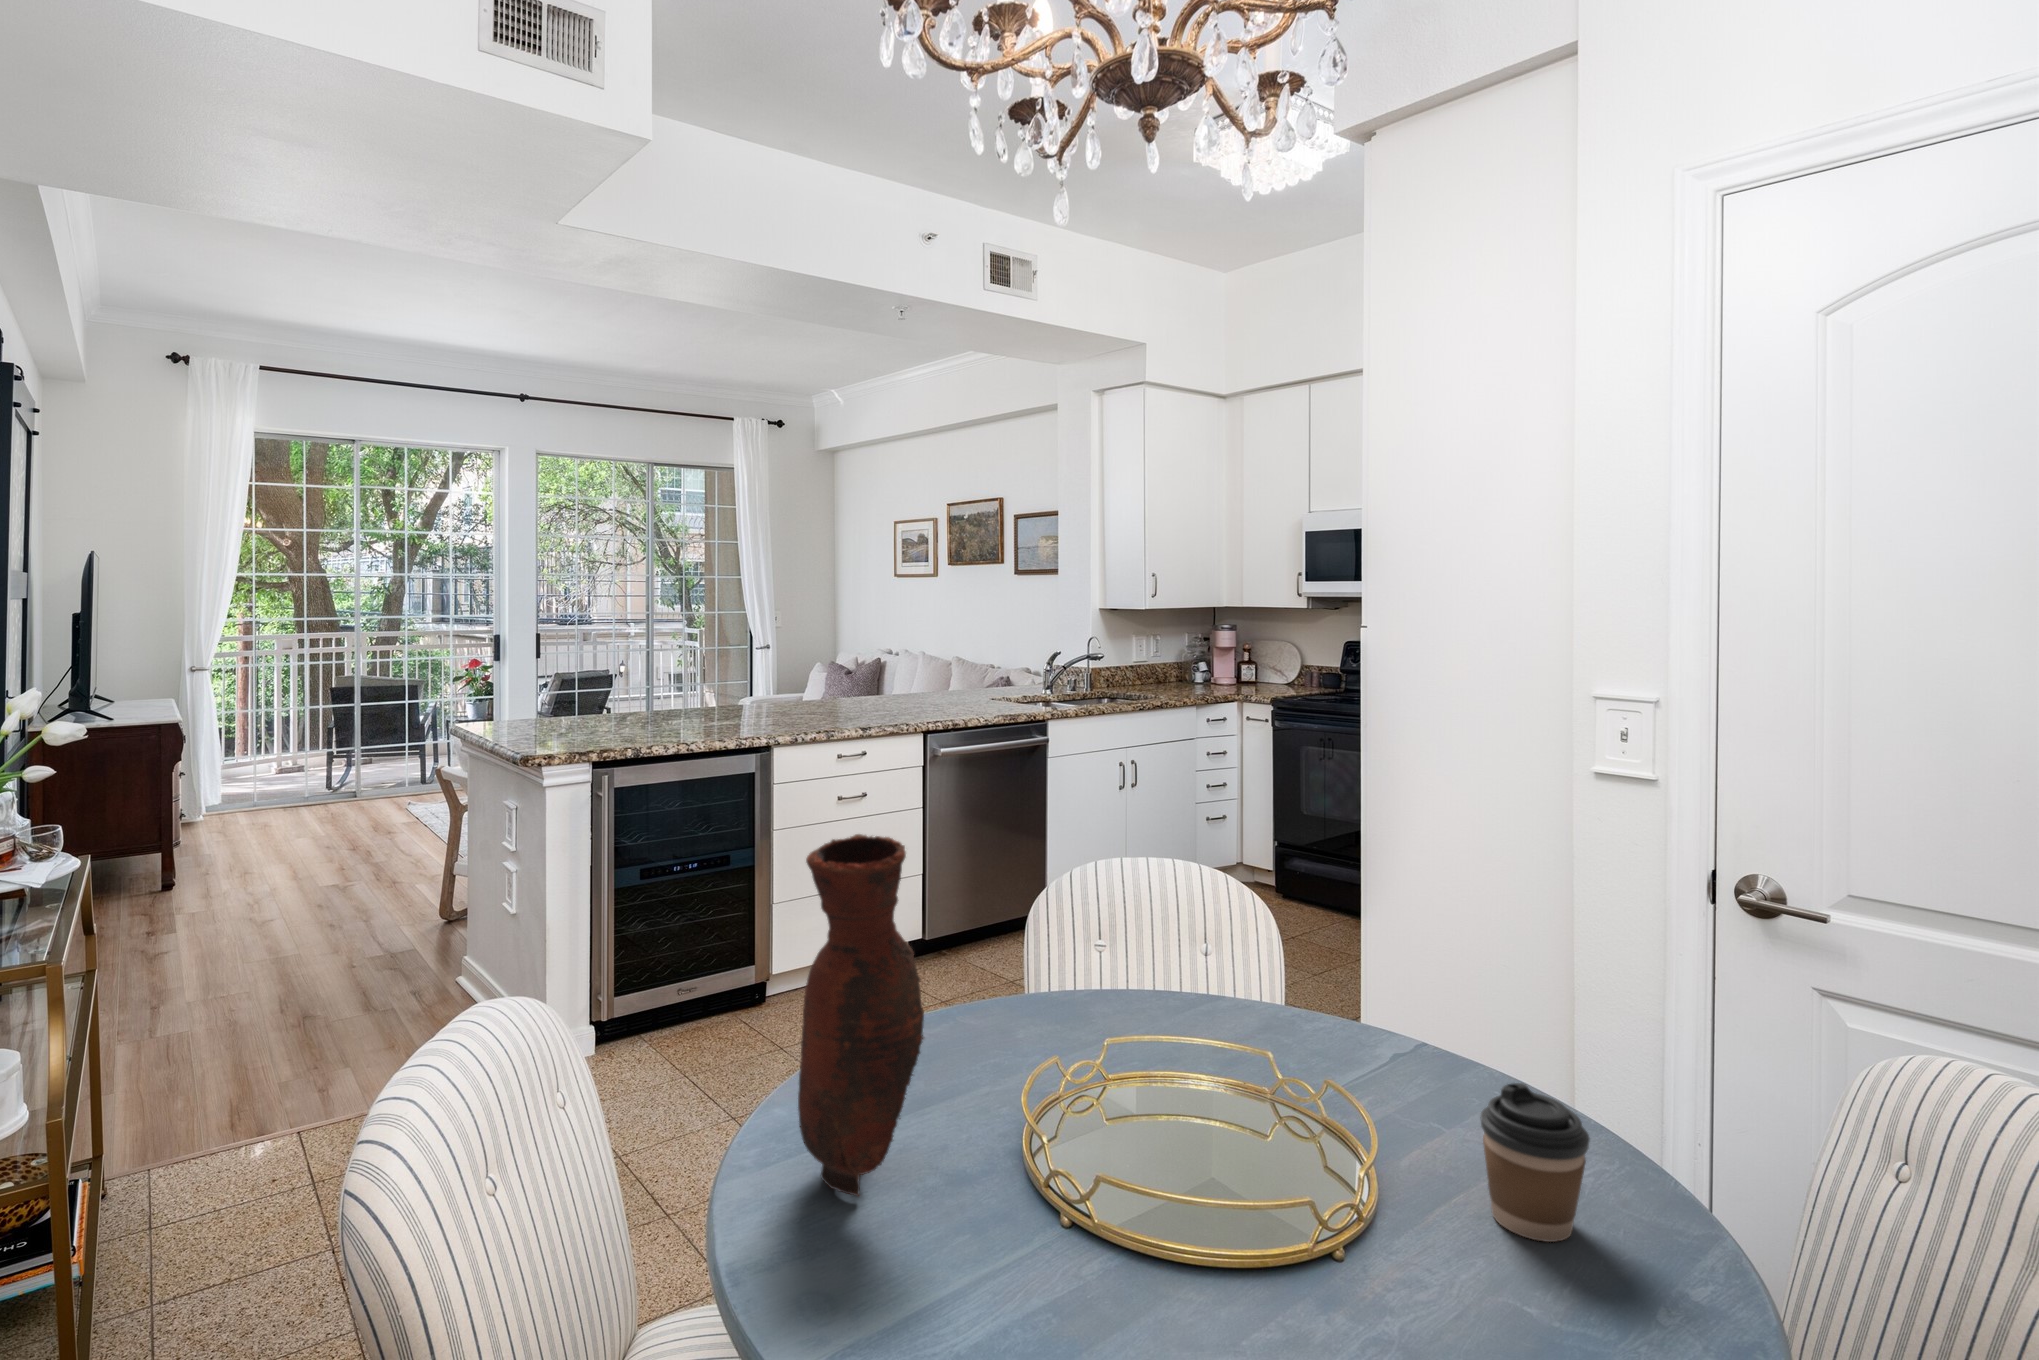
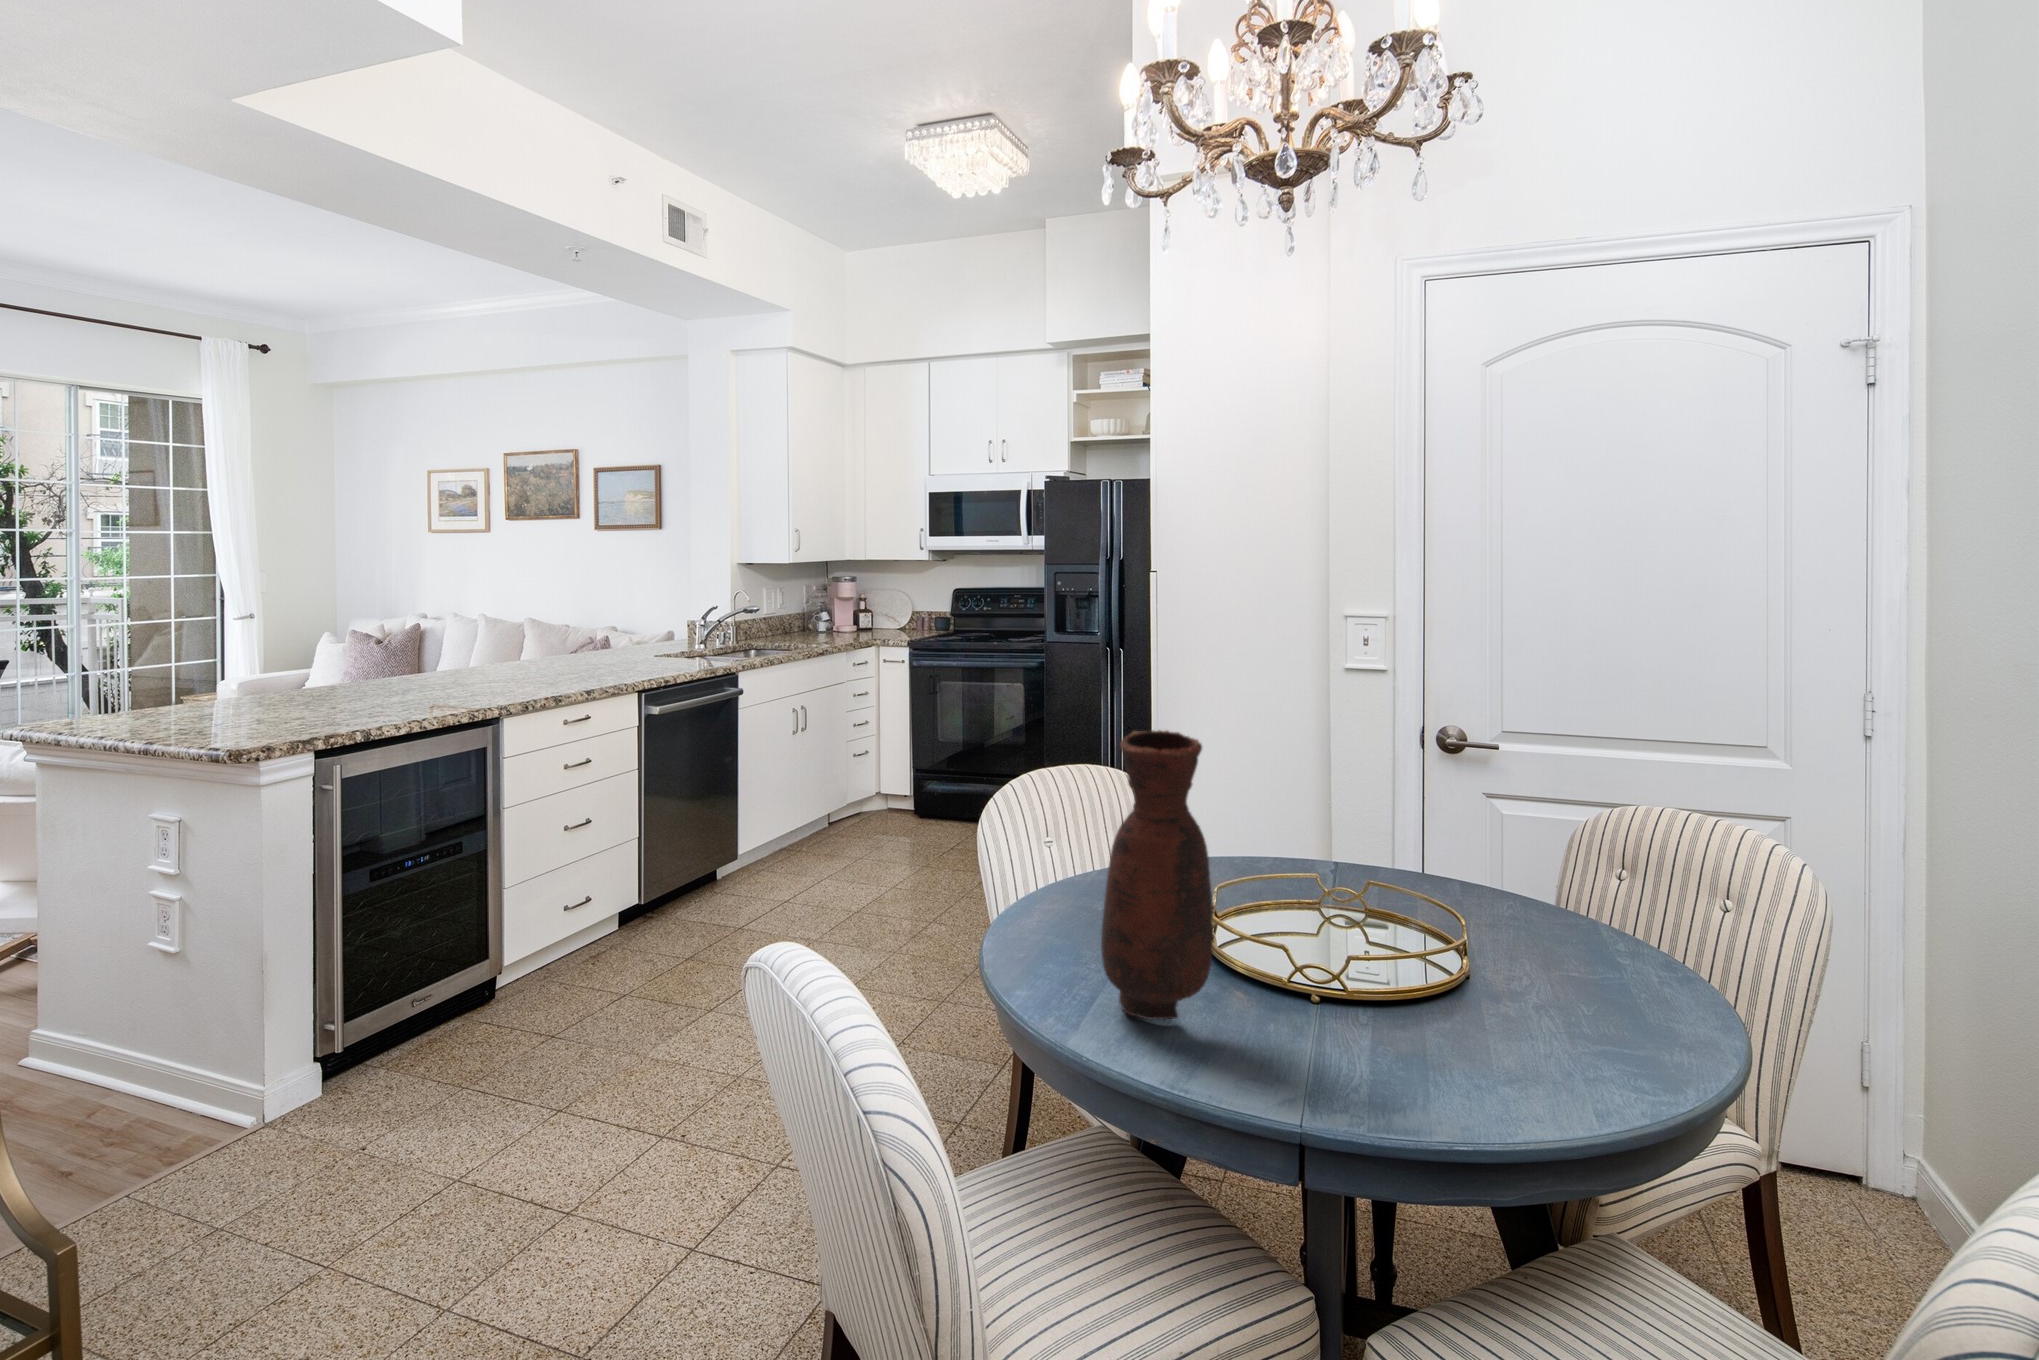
coffee cup: present [1480,1083,1590,1242] -> none [1500,849,1570,942]

